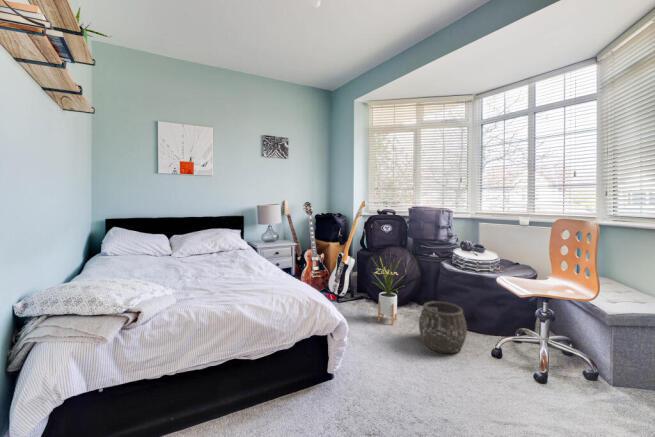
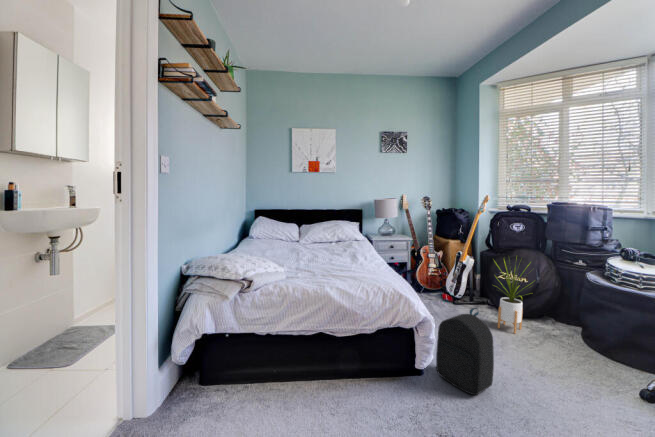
woven basket: present [419,301,467,353] -> none [545,314,611,375]
backpack: none [331,310,386,404] -> present [436,308,494,395]

